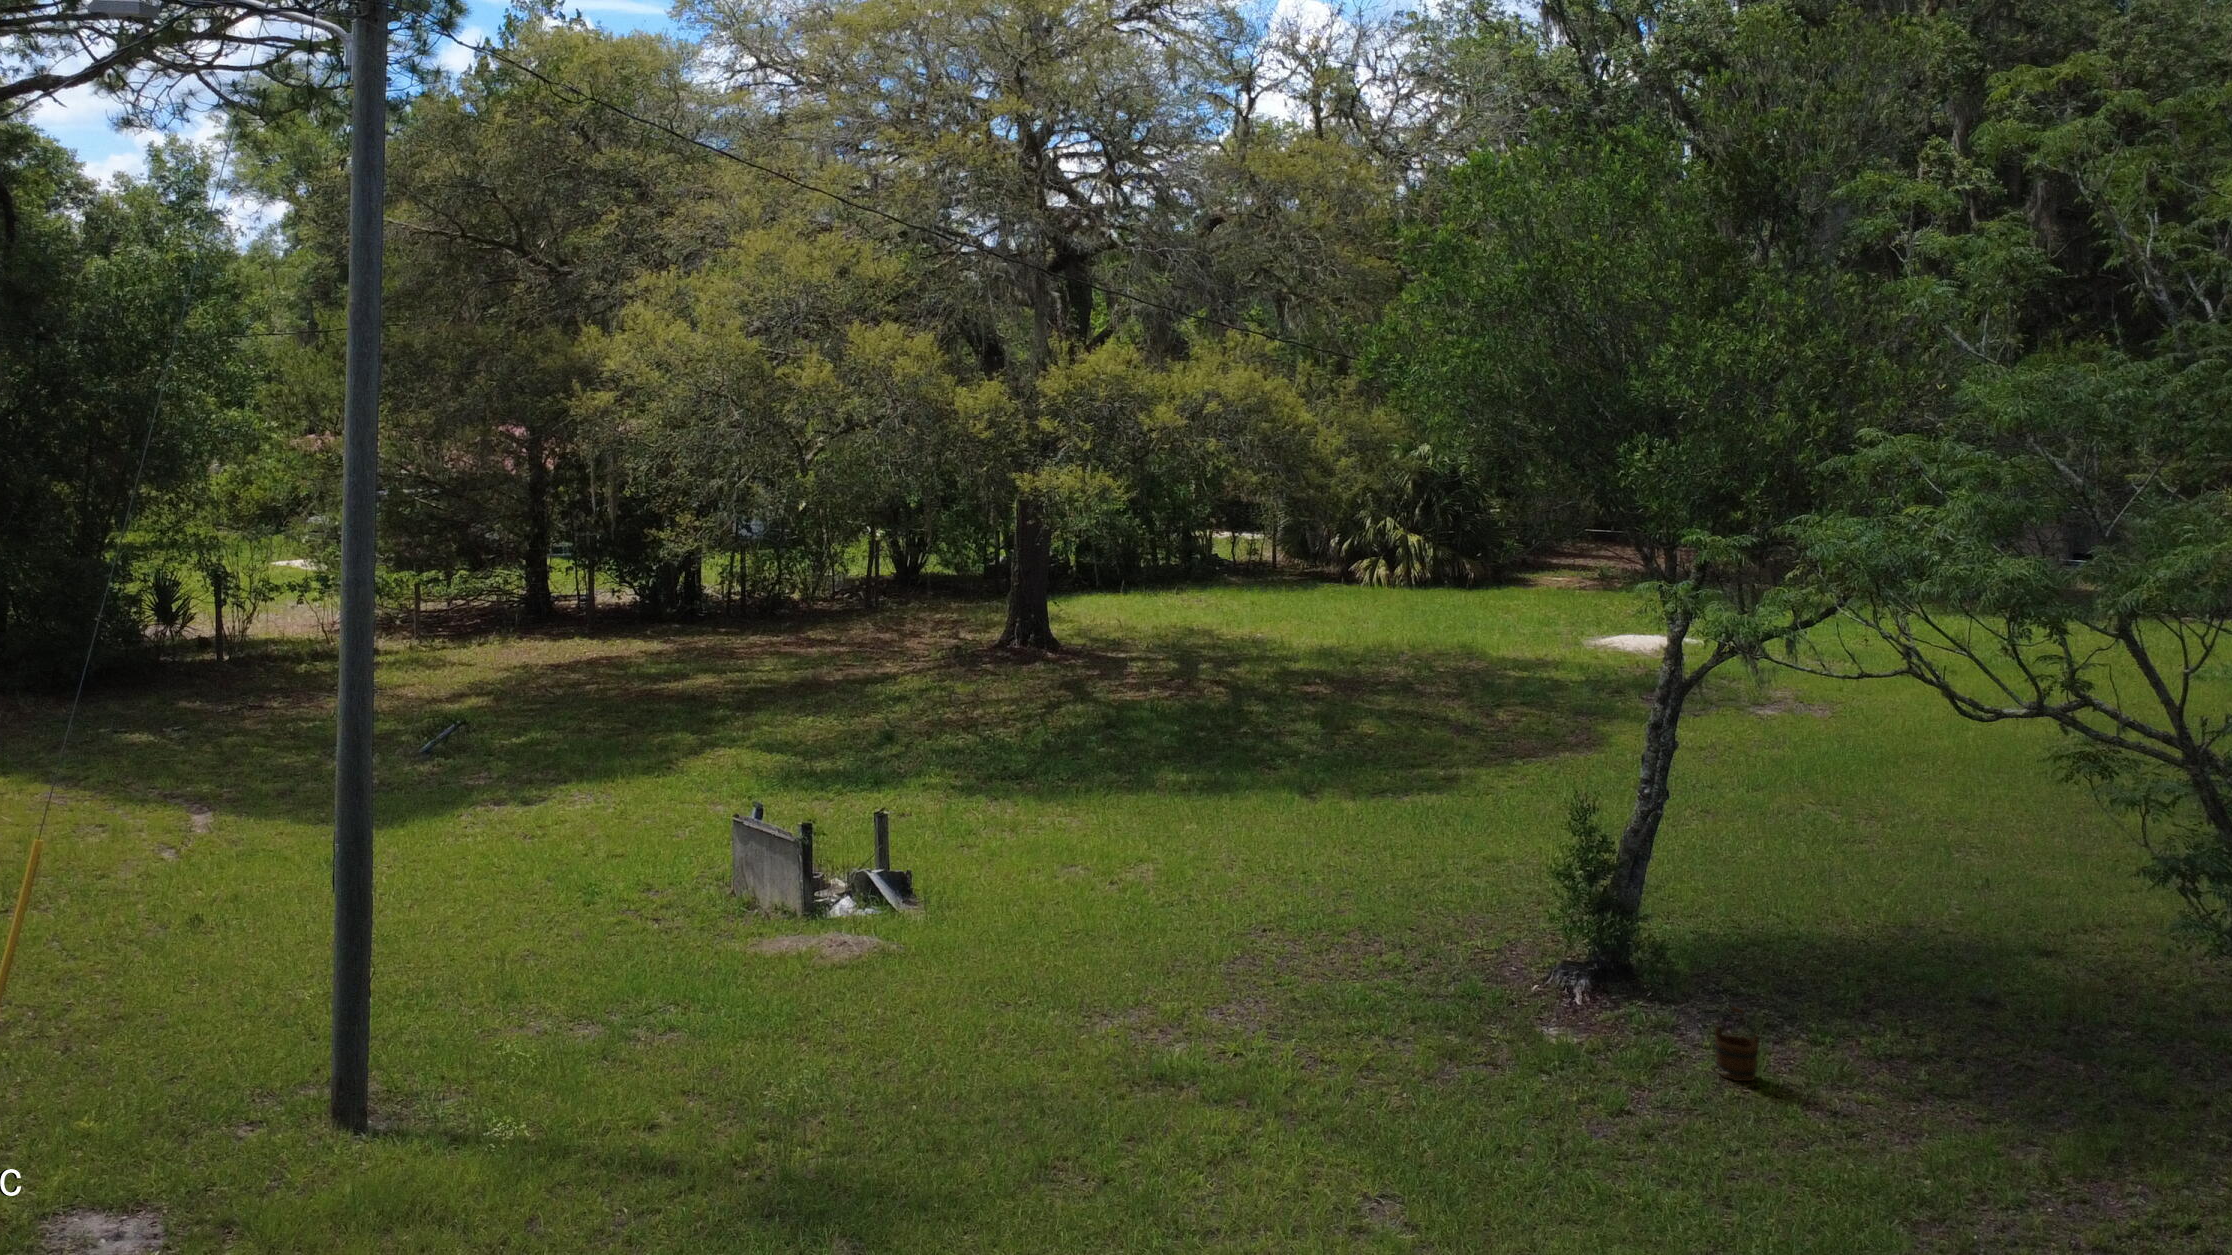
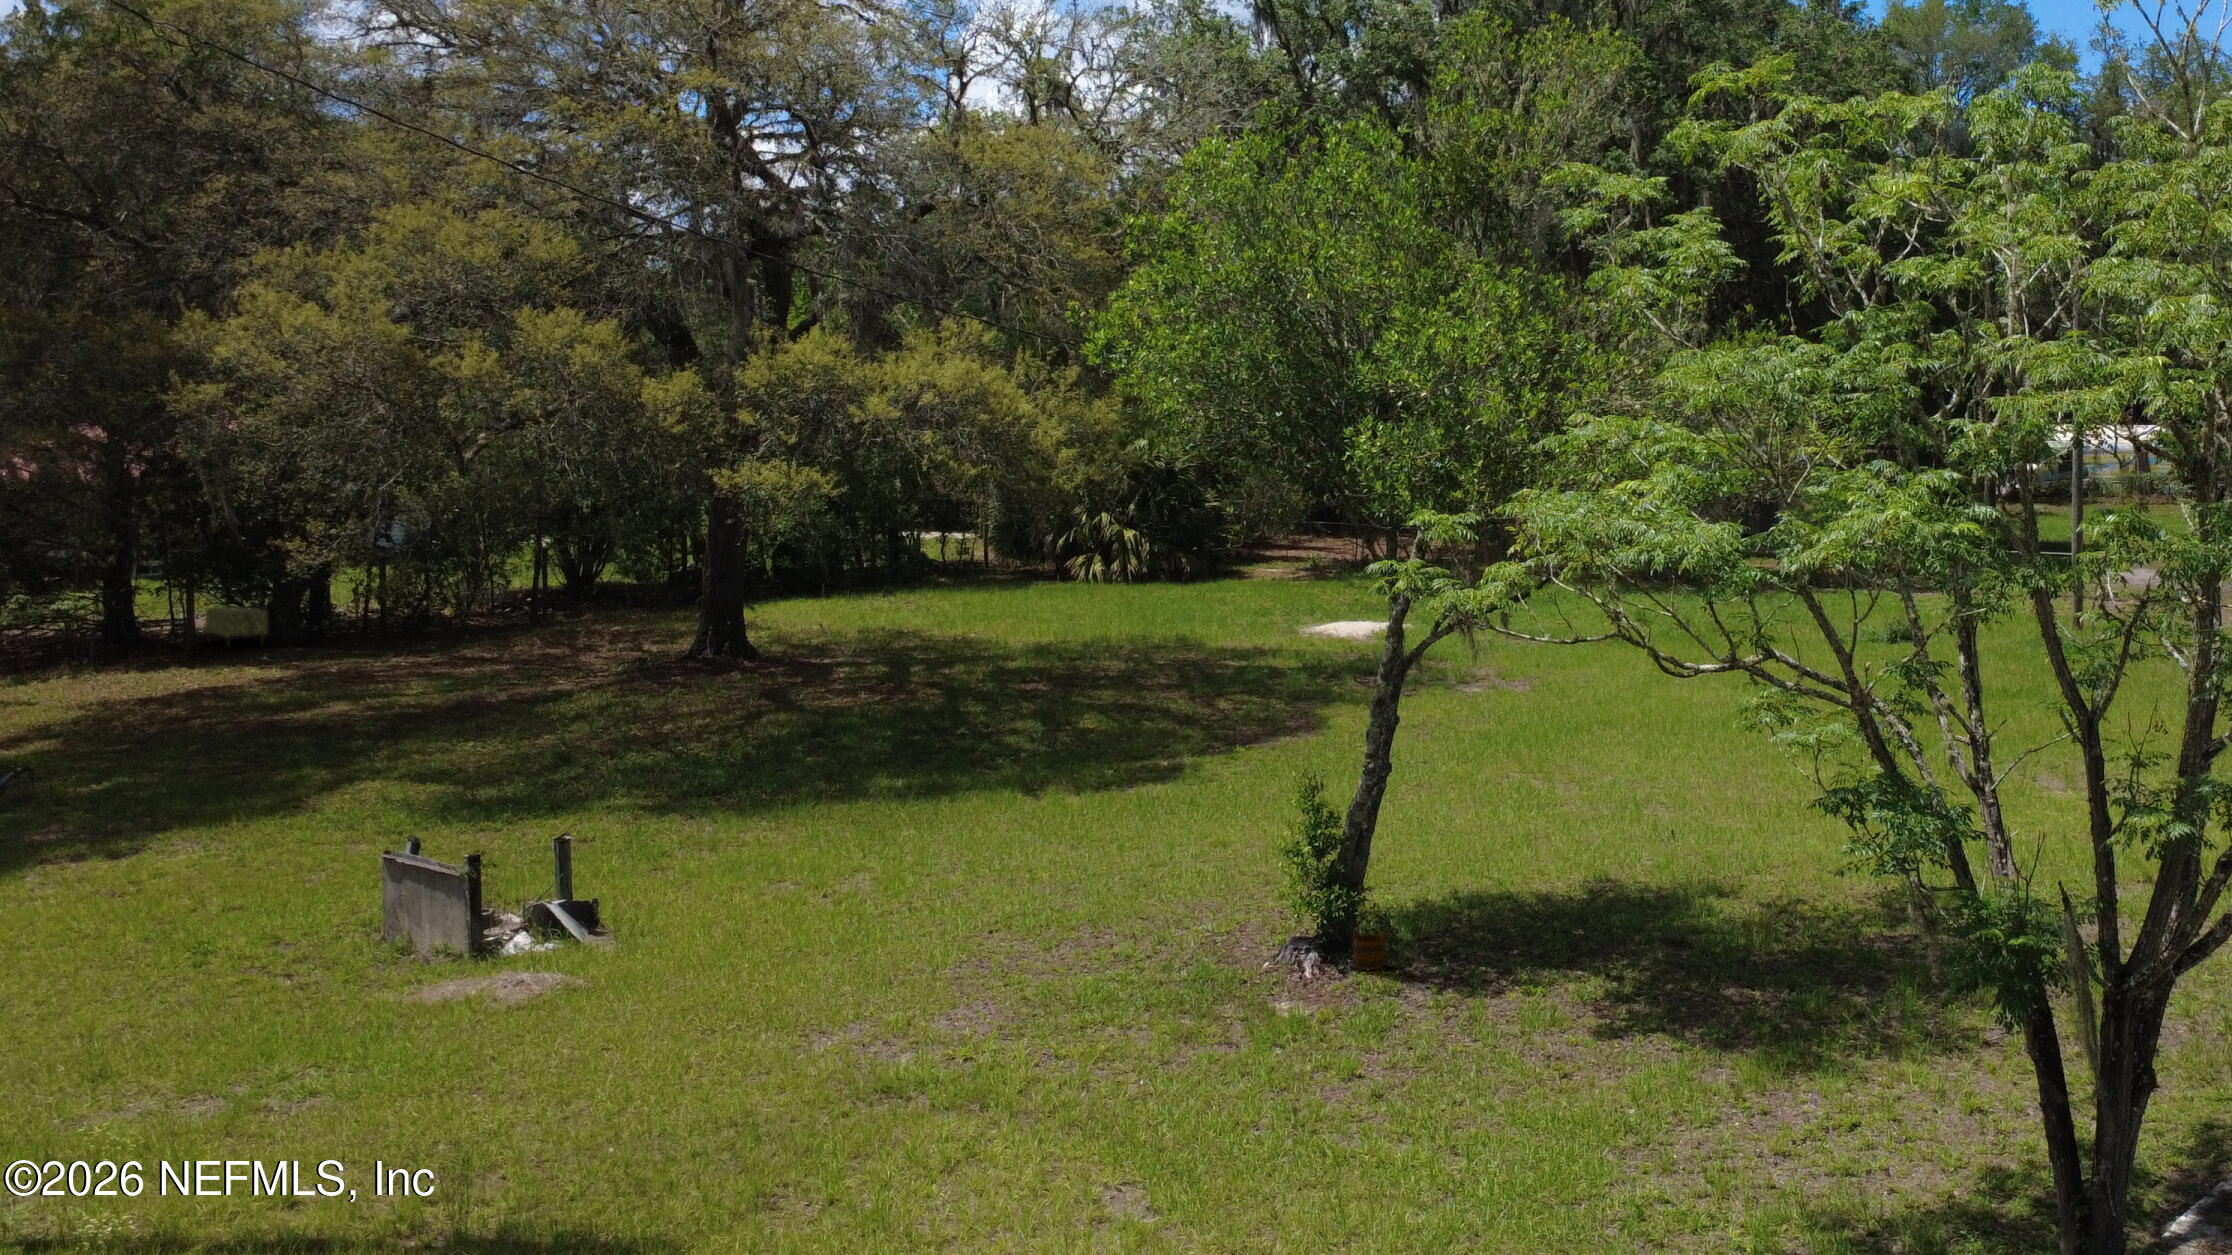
bench: none [608,586,653,621] -> present [205,607,268,647]

